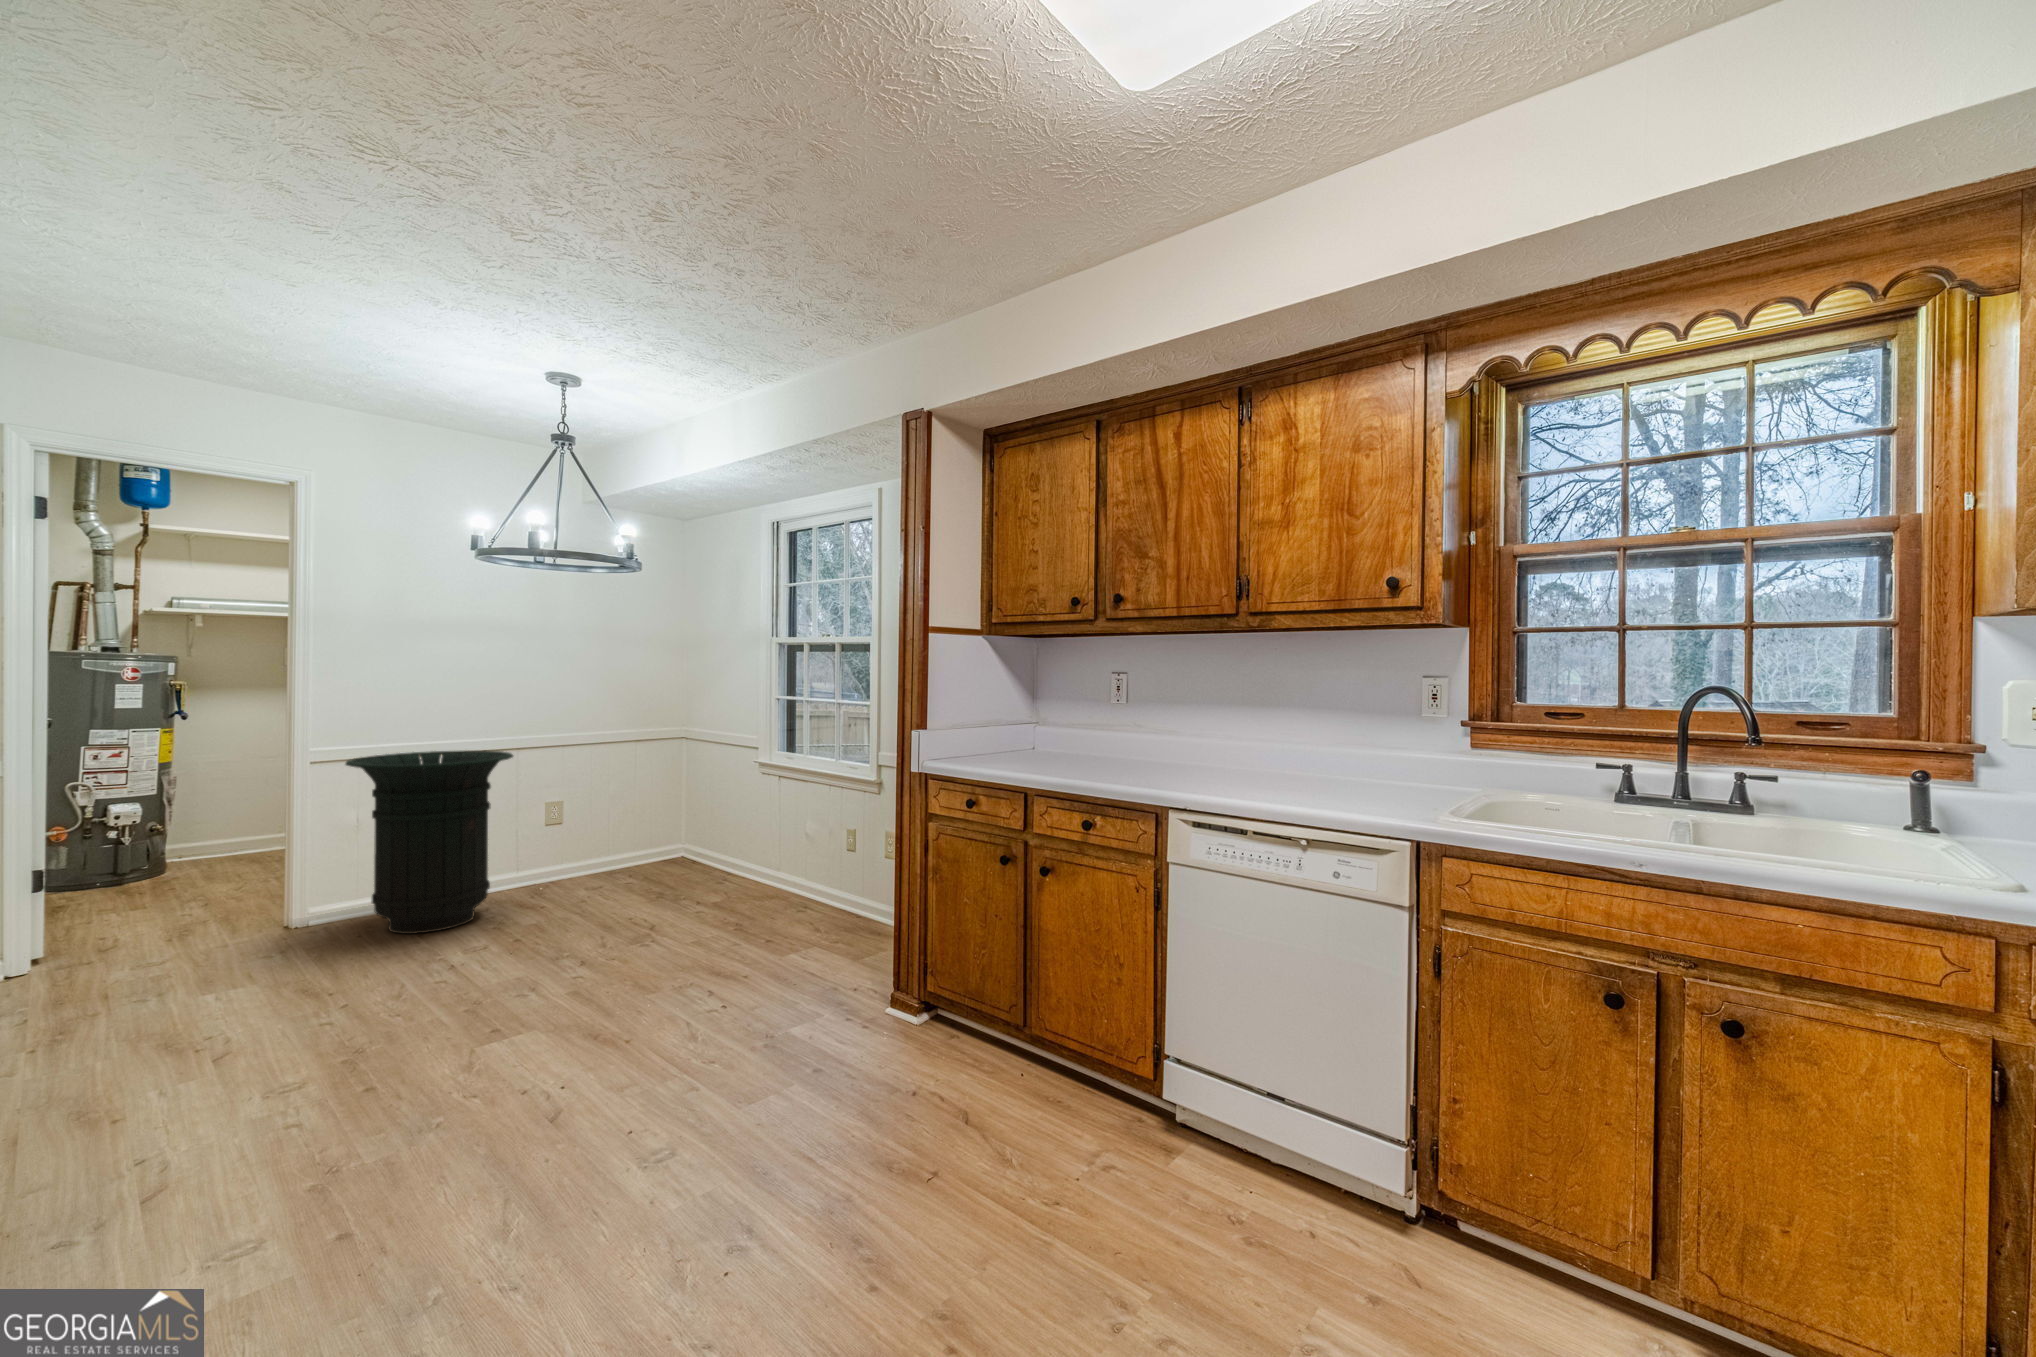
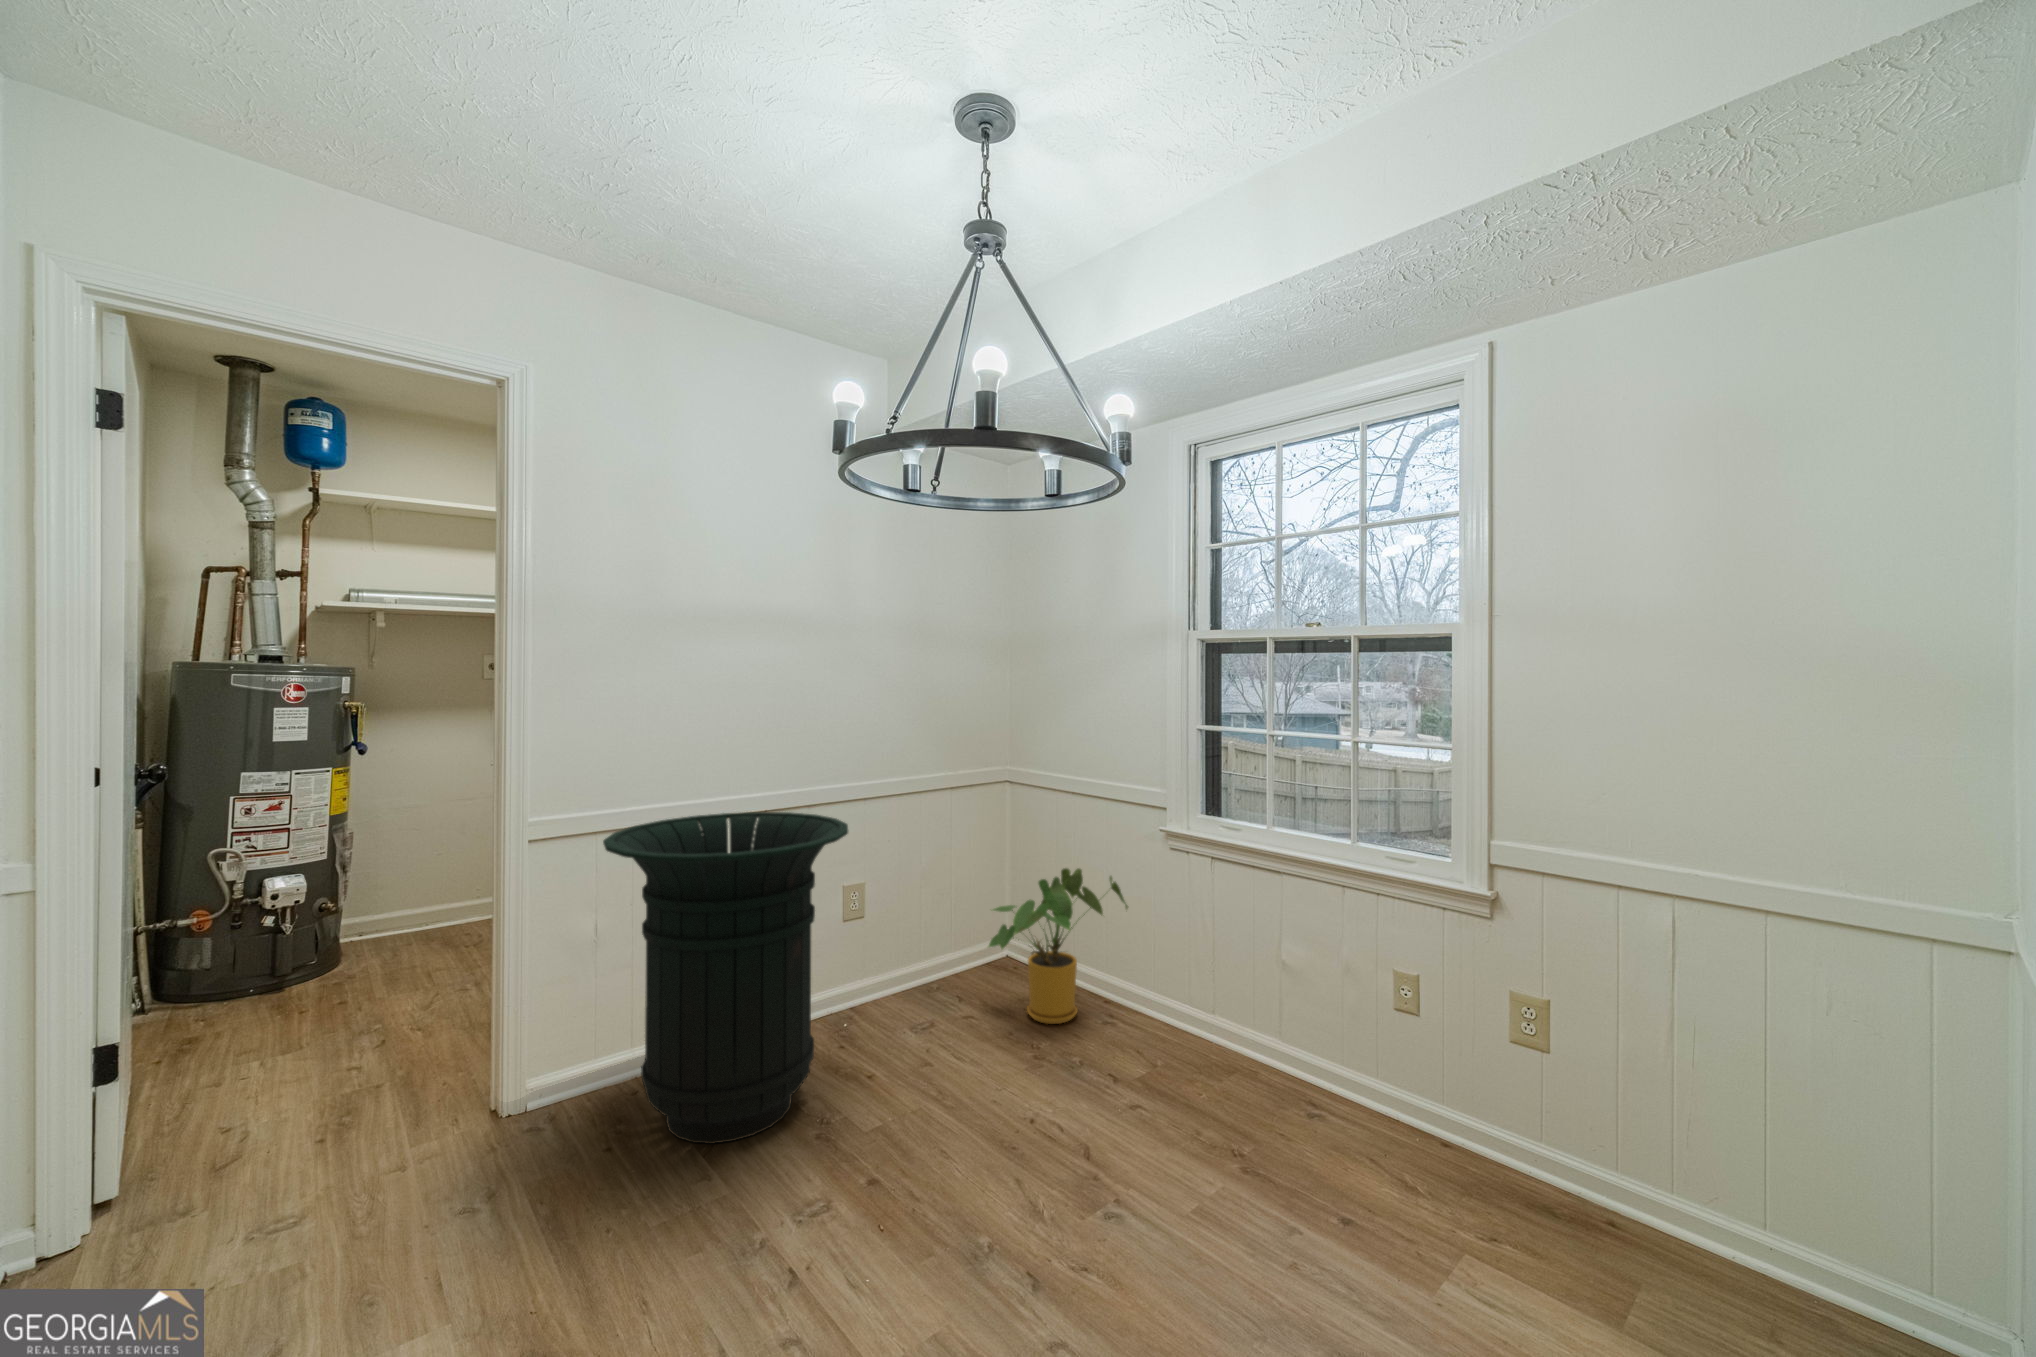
house plant: none [632,792,733,887] -> present [989,868,1128,1024]

